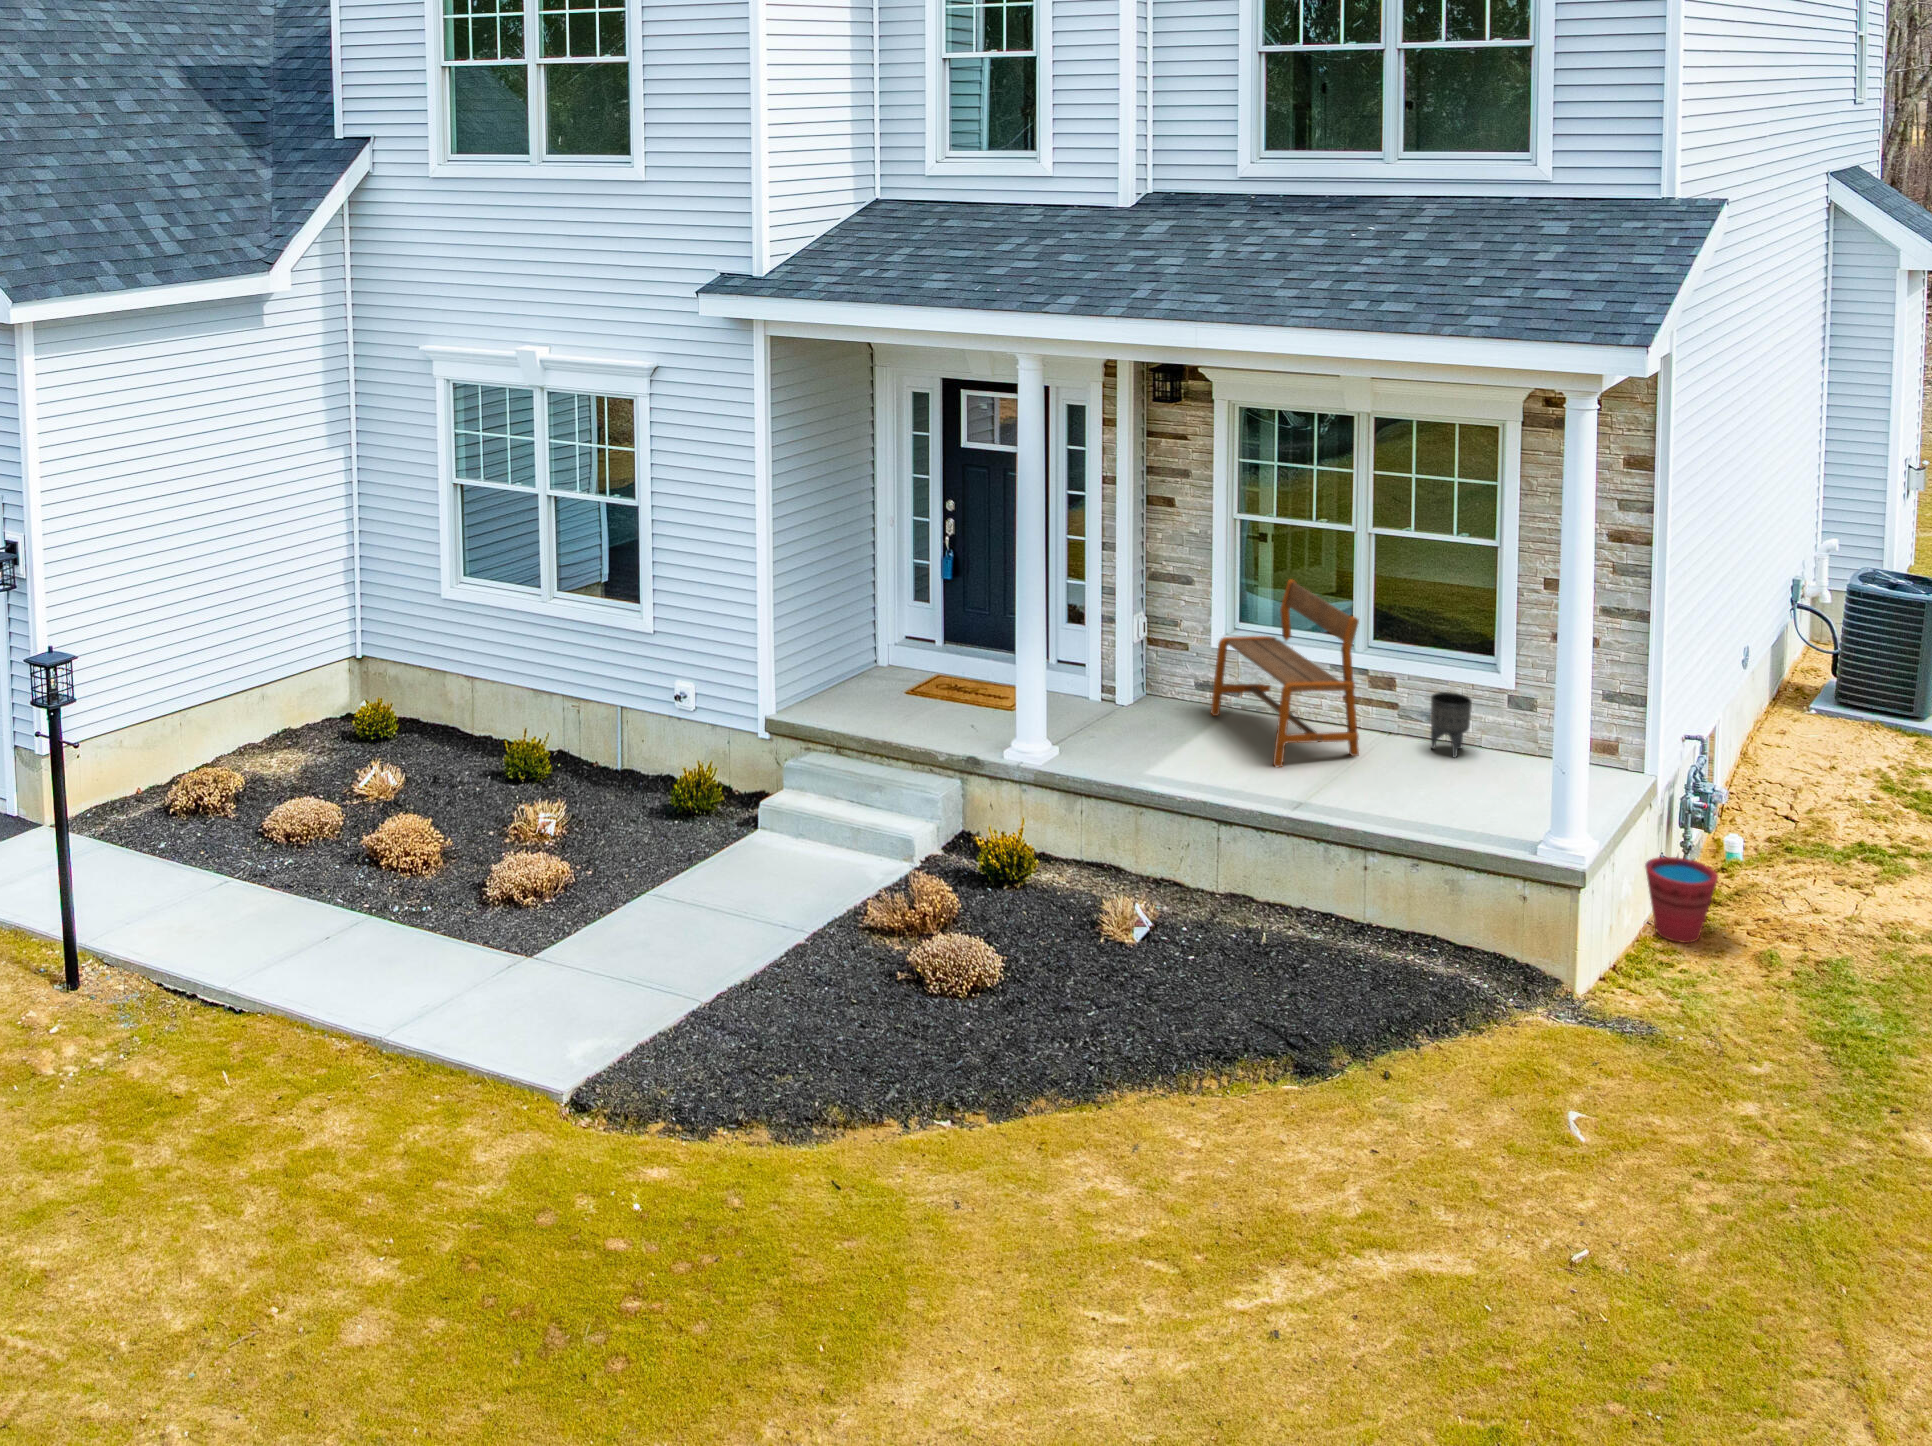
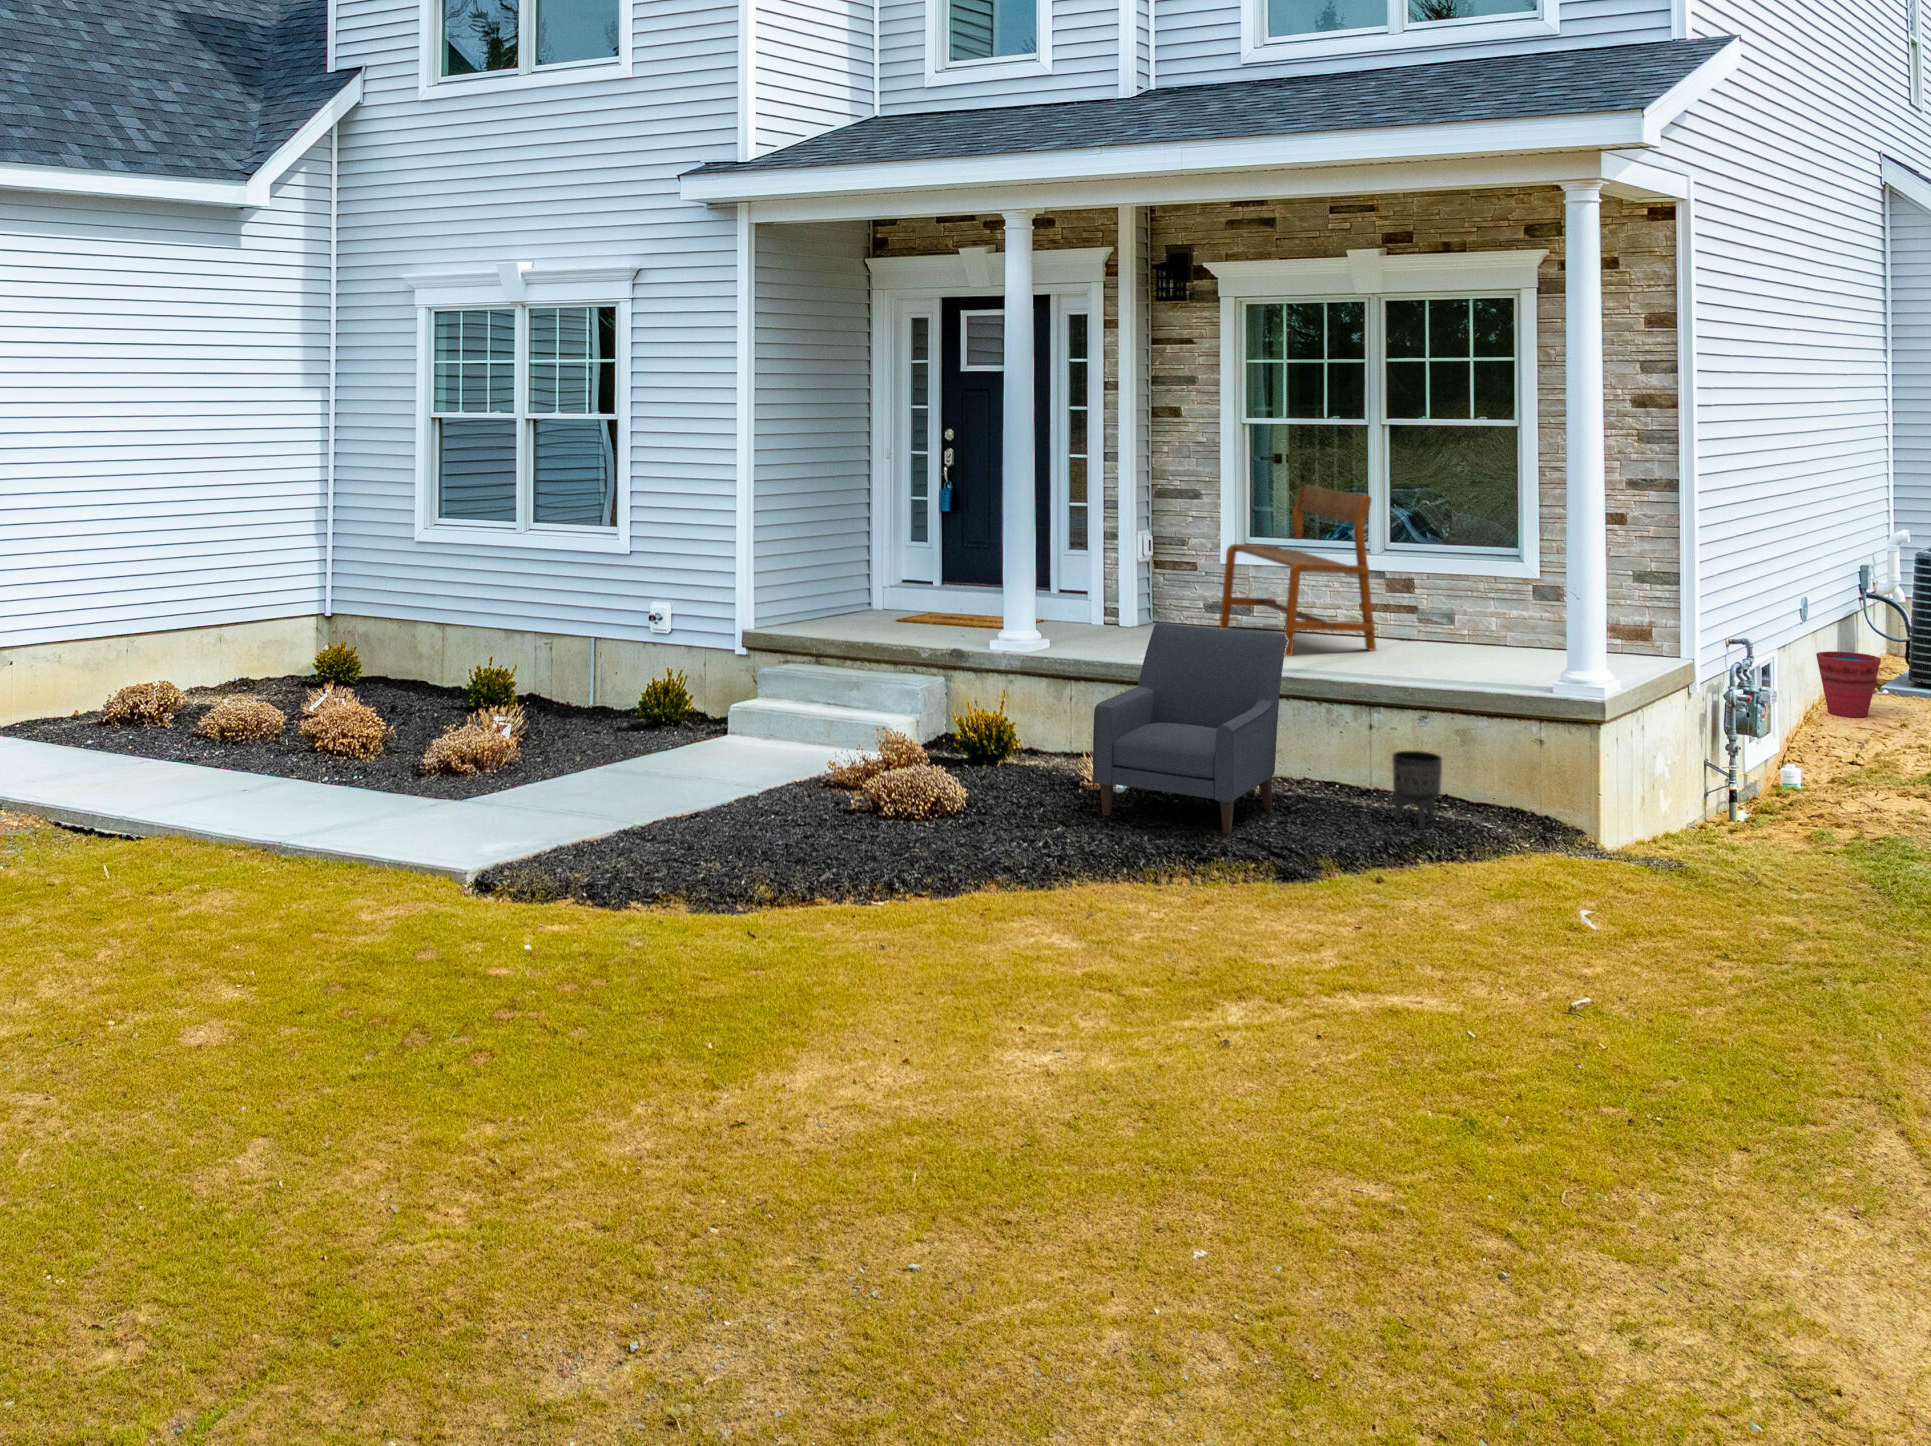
planter: present [1431,692,1472,758] -> present [1392,751,1442,829]
chair: none [1105,753,1283,975] -> present [1093,622,1288,834]
bucket: present [1645,857,1718,943] -> present [1816,651,1881,718]

